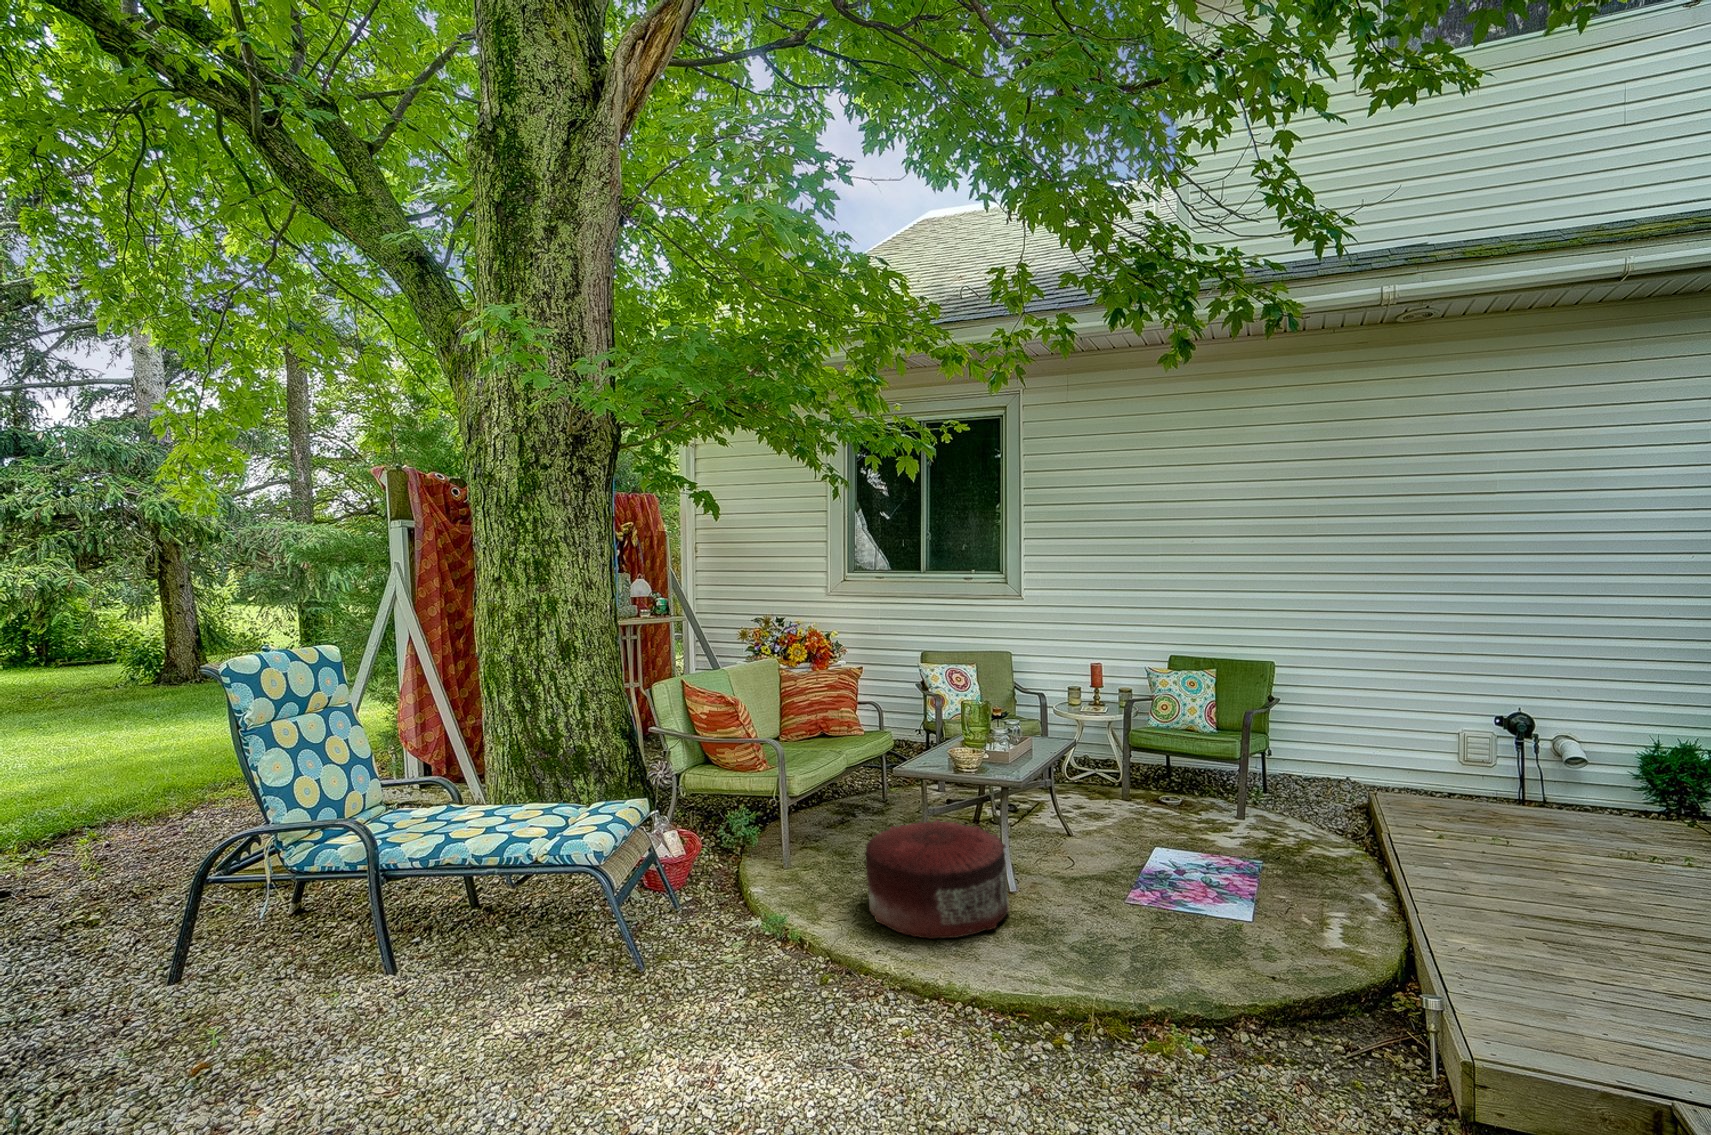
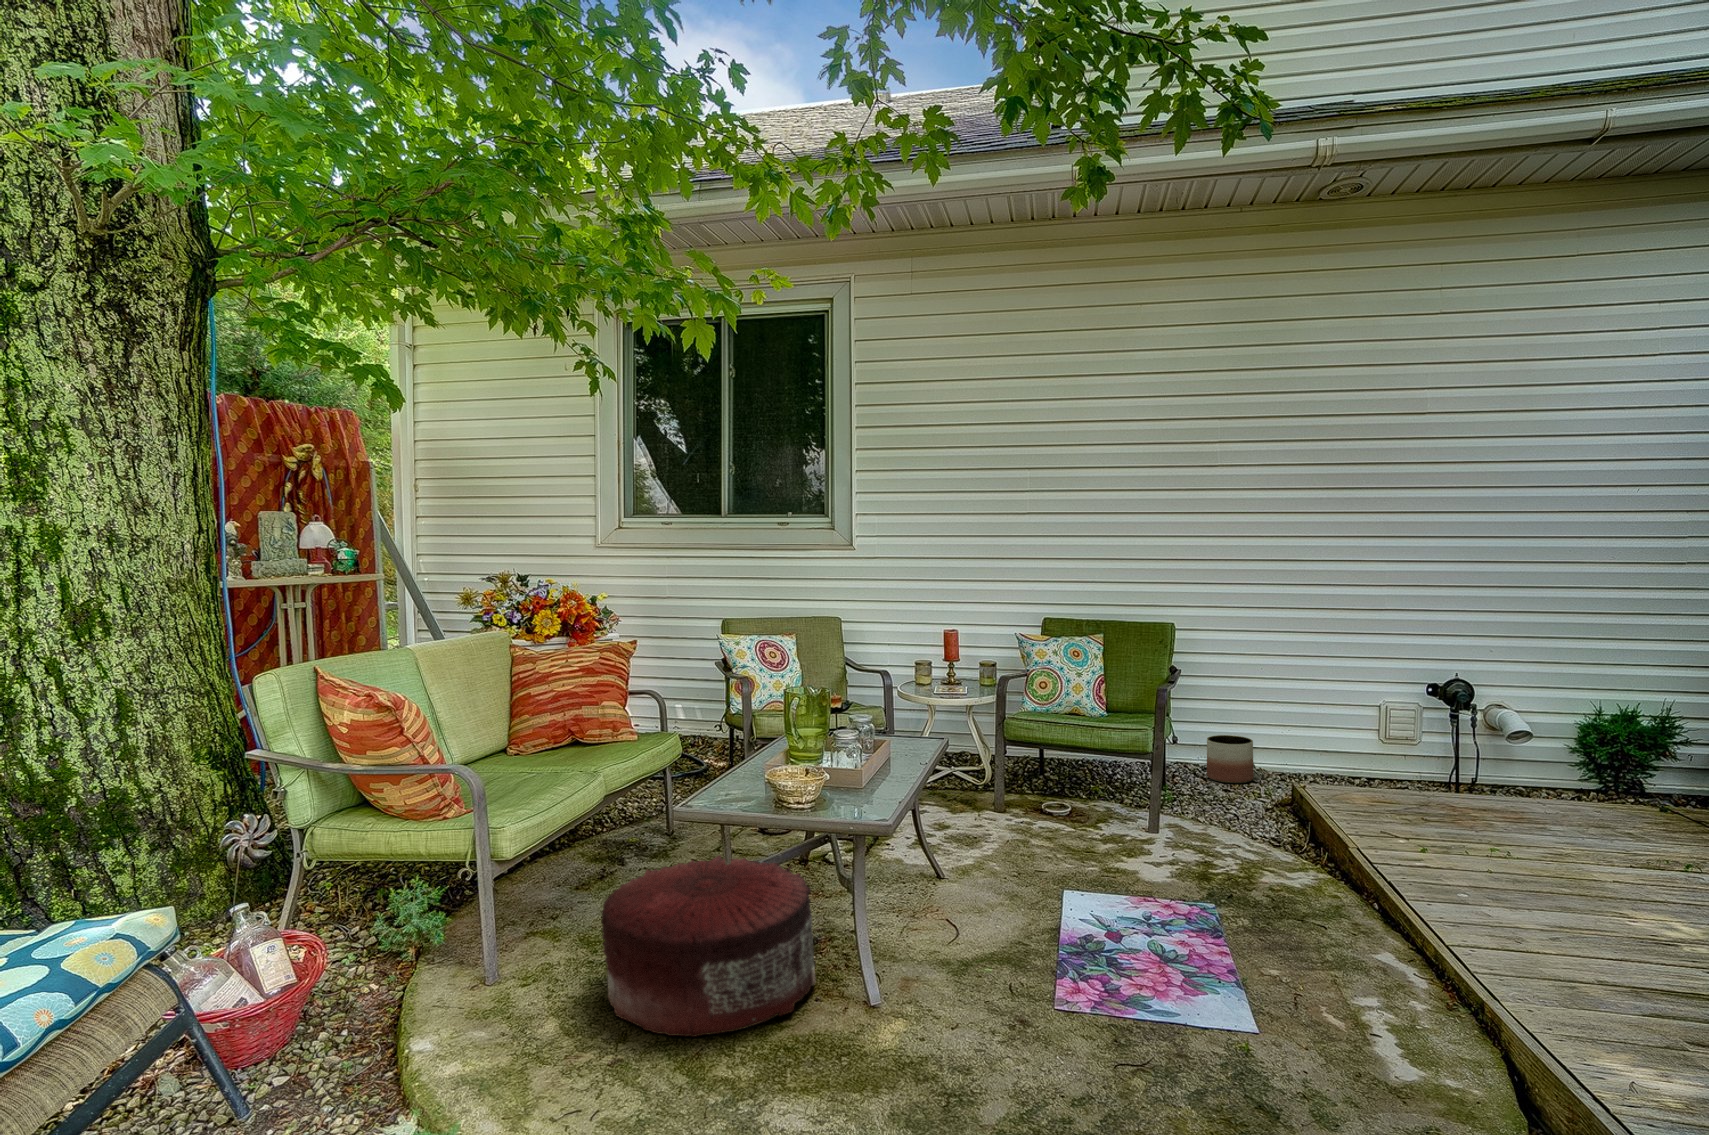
planter: none [1302,751,1342,790] -> present [1207,735,1254,784]

